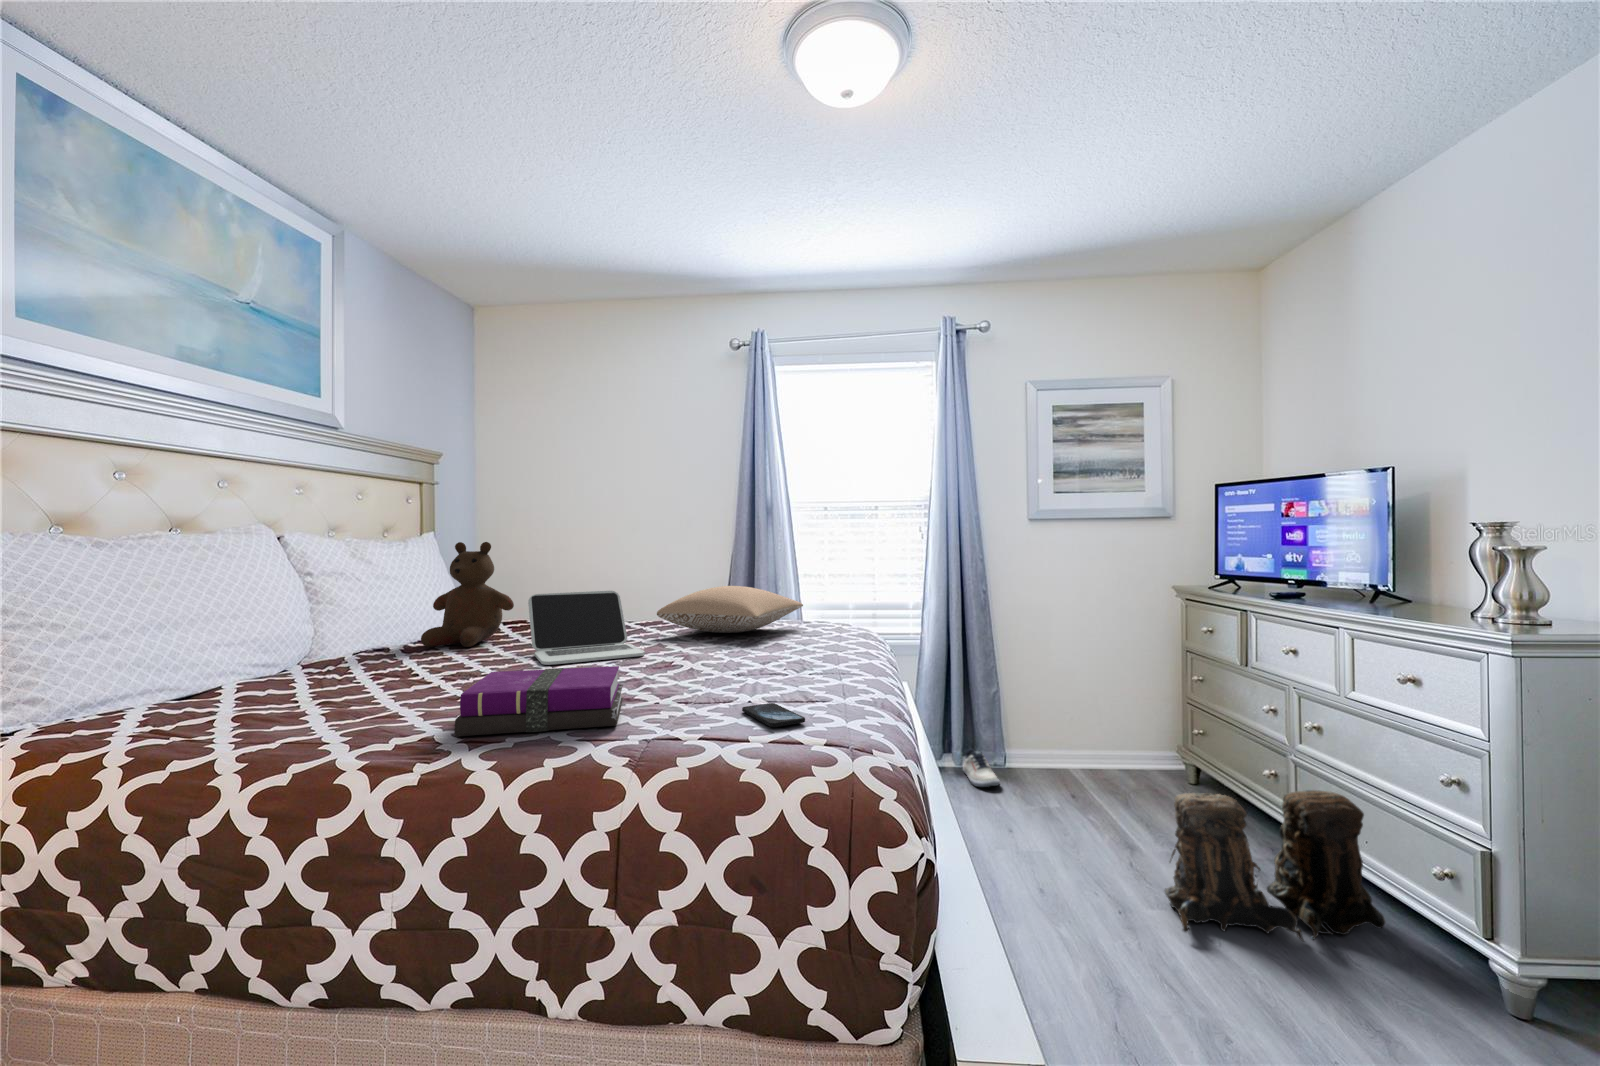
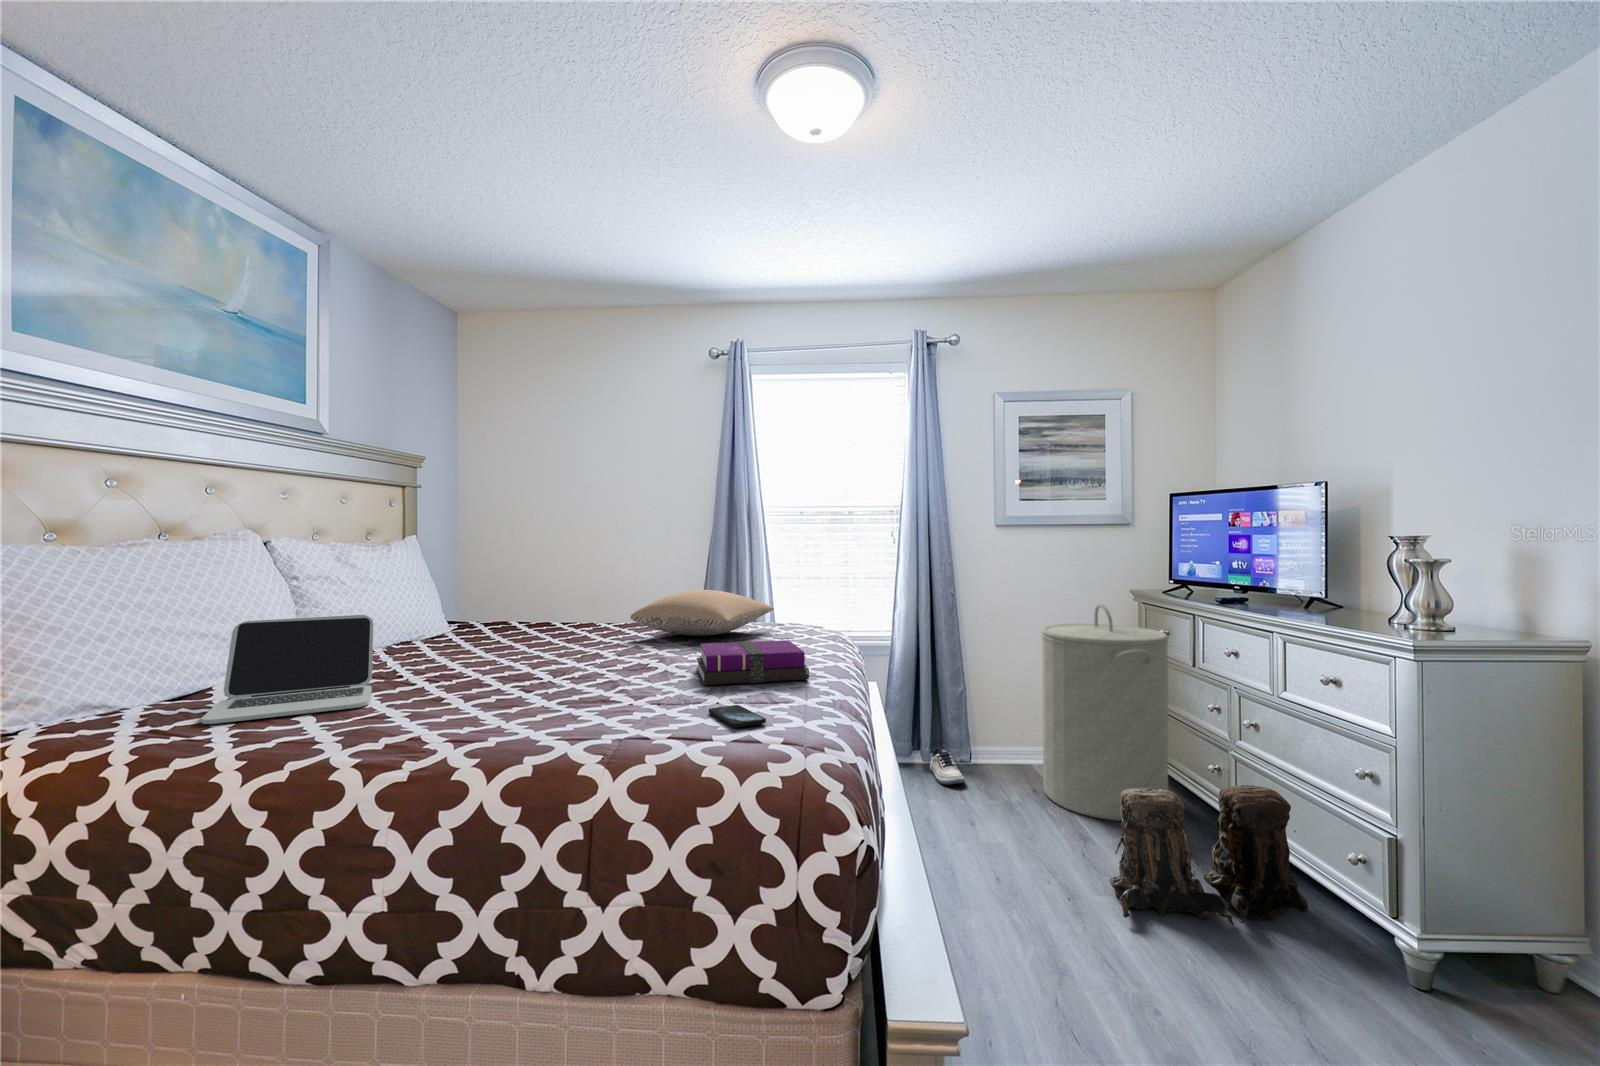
teddy bear: present [421,542,514,647] -> none [398,547,490,650]
laptop: present [528,591,645,665] -> present [201,615,373,724]
laundry hamper: none [1079,600,1217,827] -> present [1042,604,1168,821]
notebook: present [455,666,623,736] -> present [697,640,809,685]

